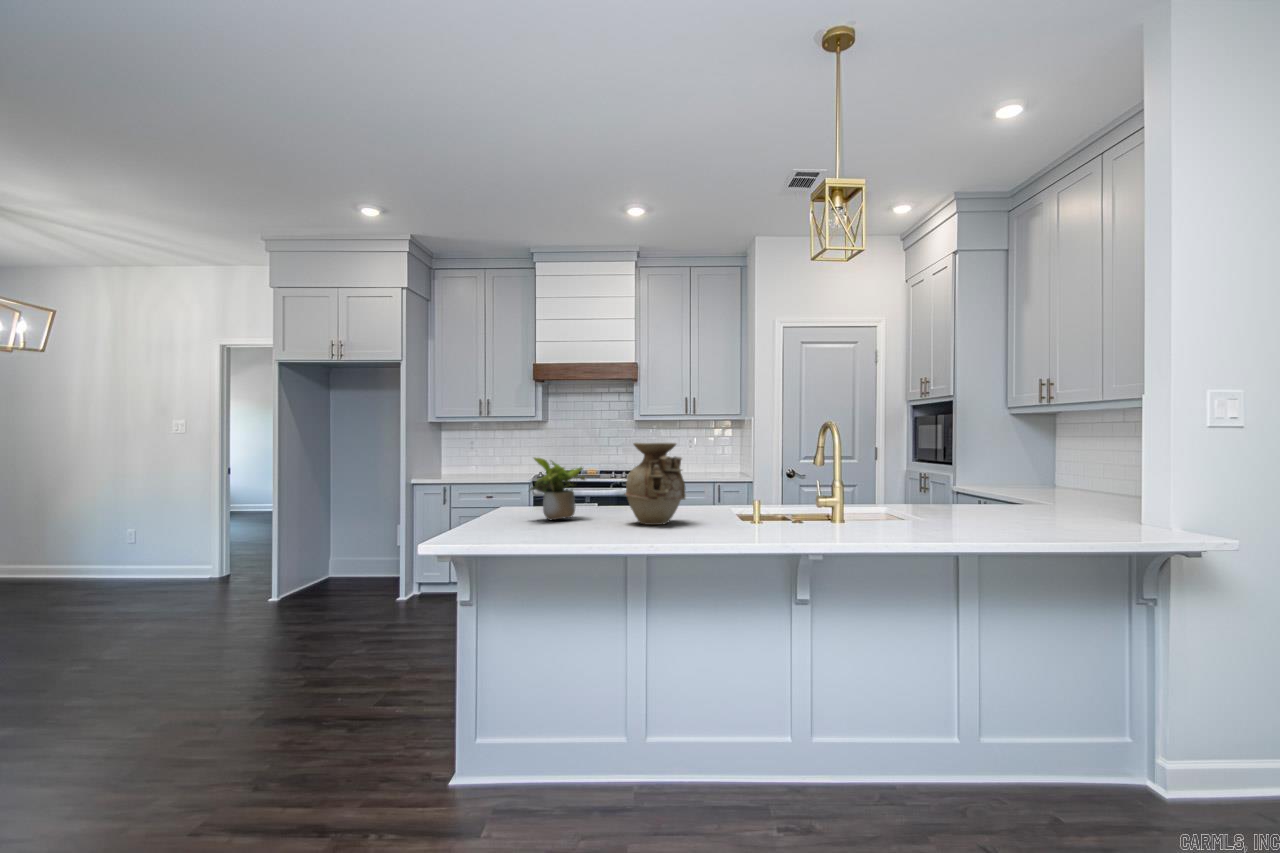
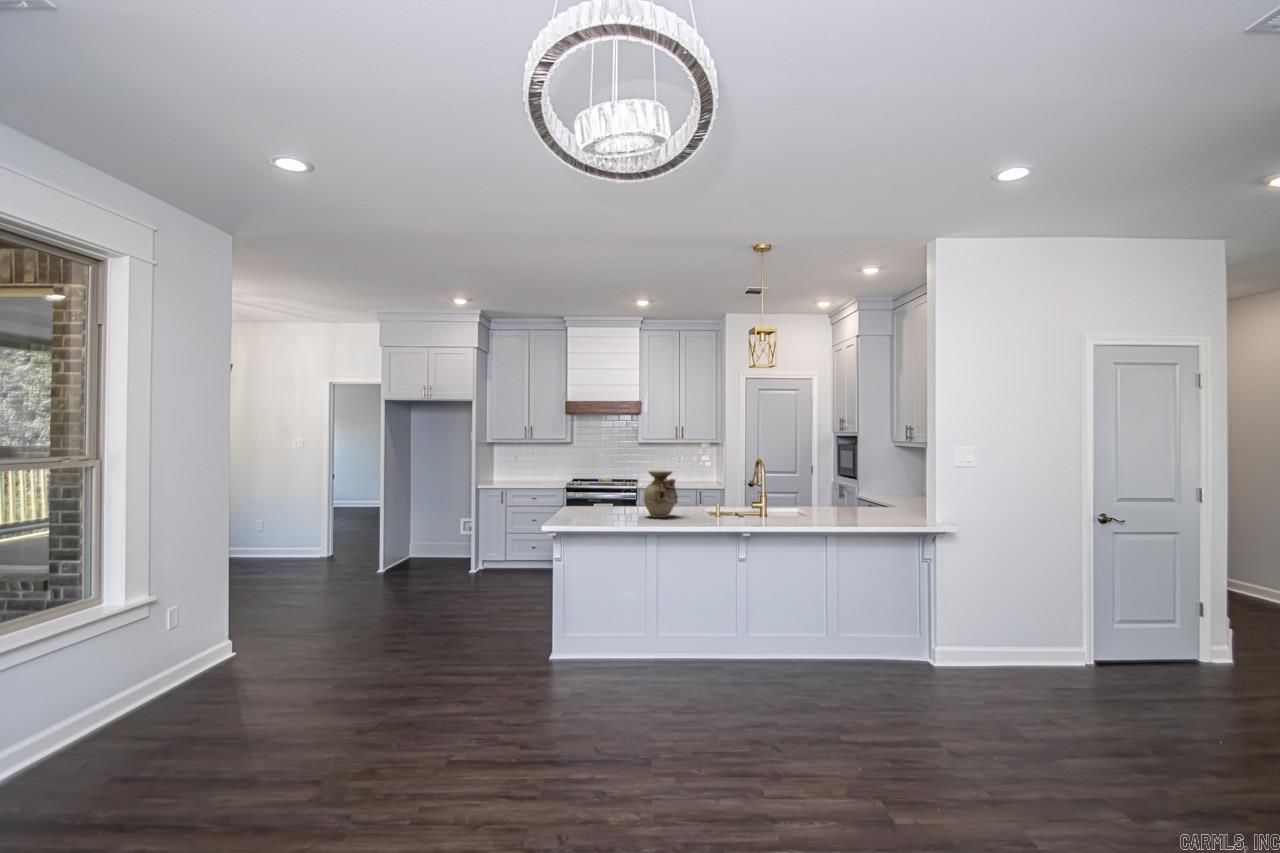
potted plant: present [530,458,585,520] -> none [585,479,619,515]

